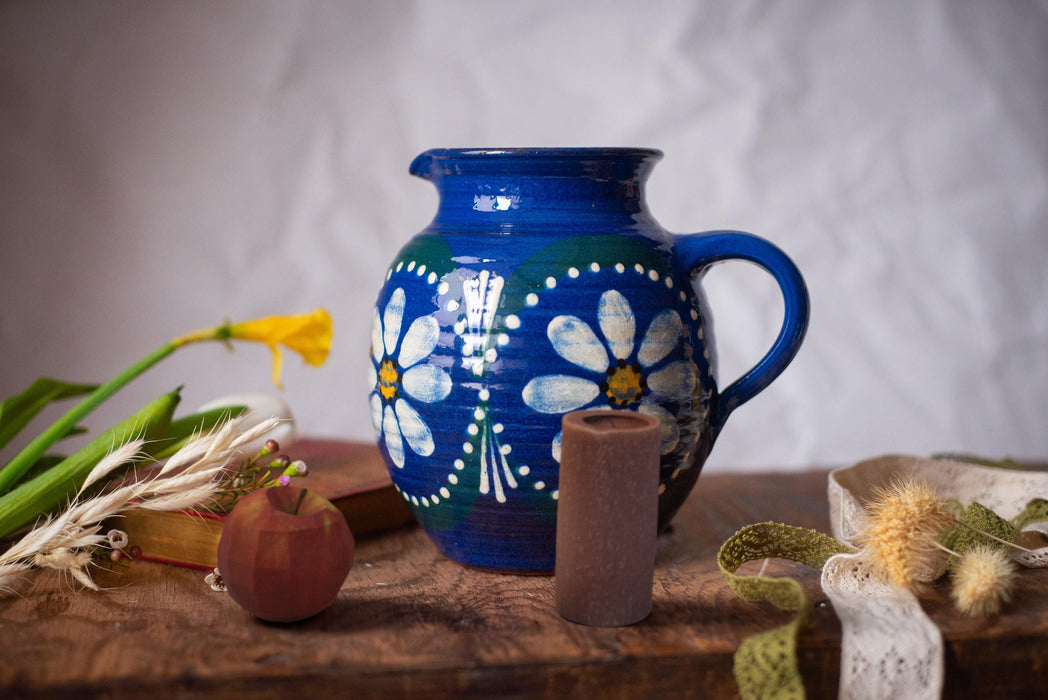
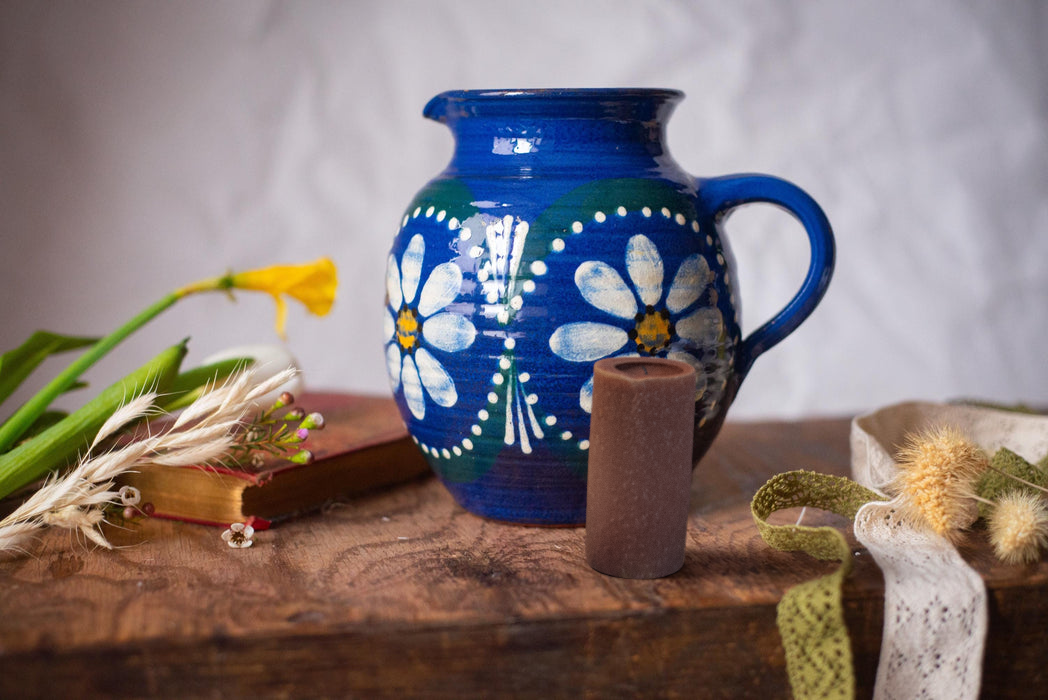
apple: present [217,486,355,623] -> none [237,439,379,579]

